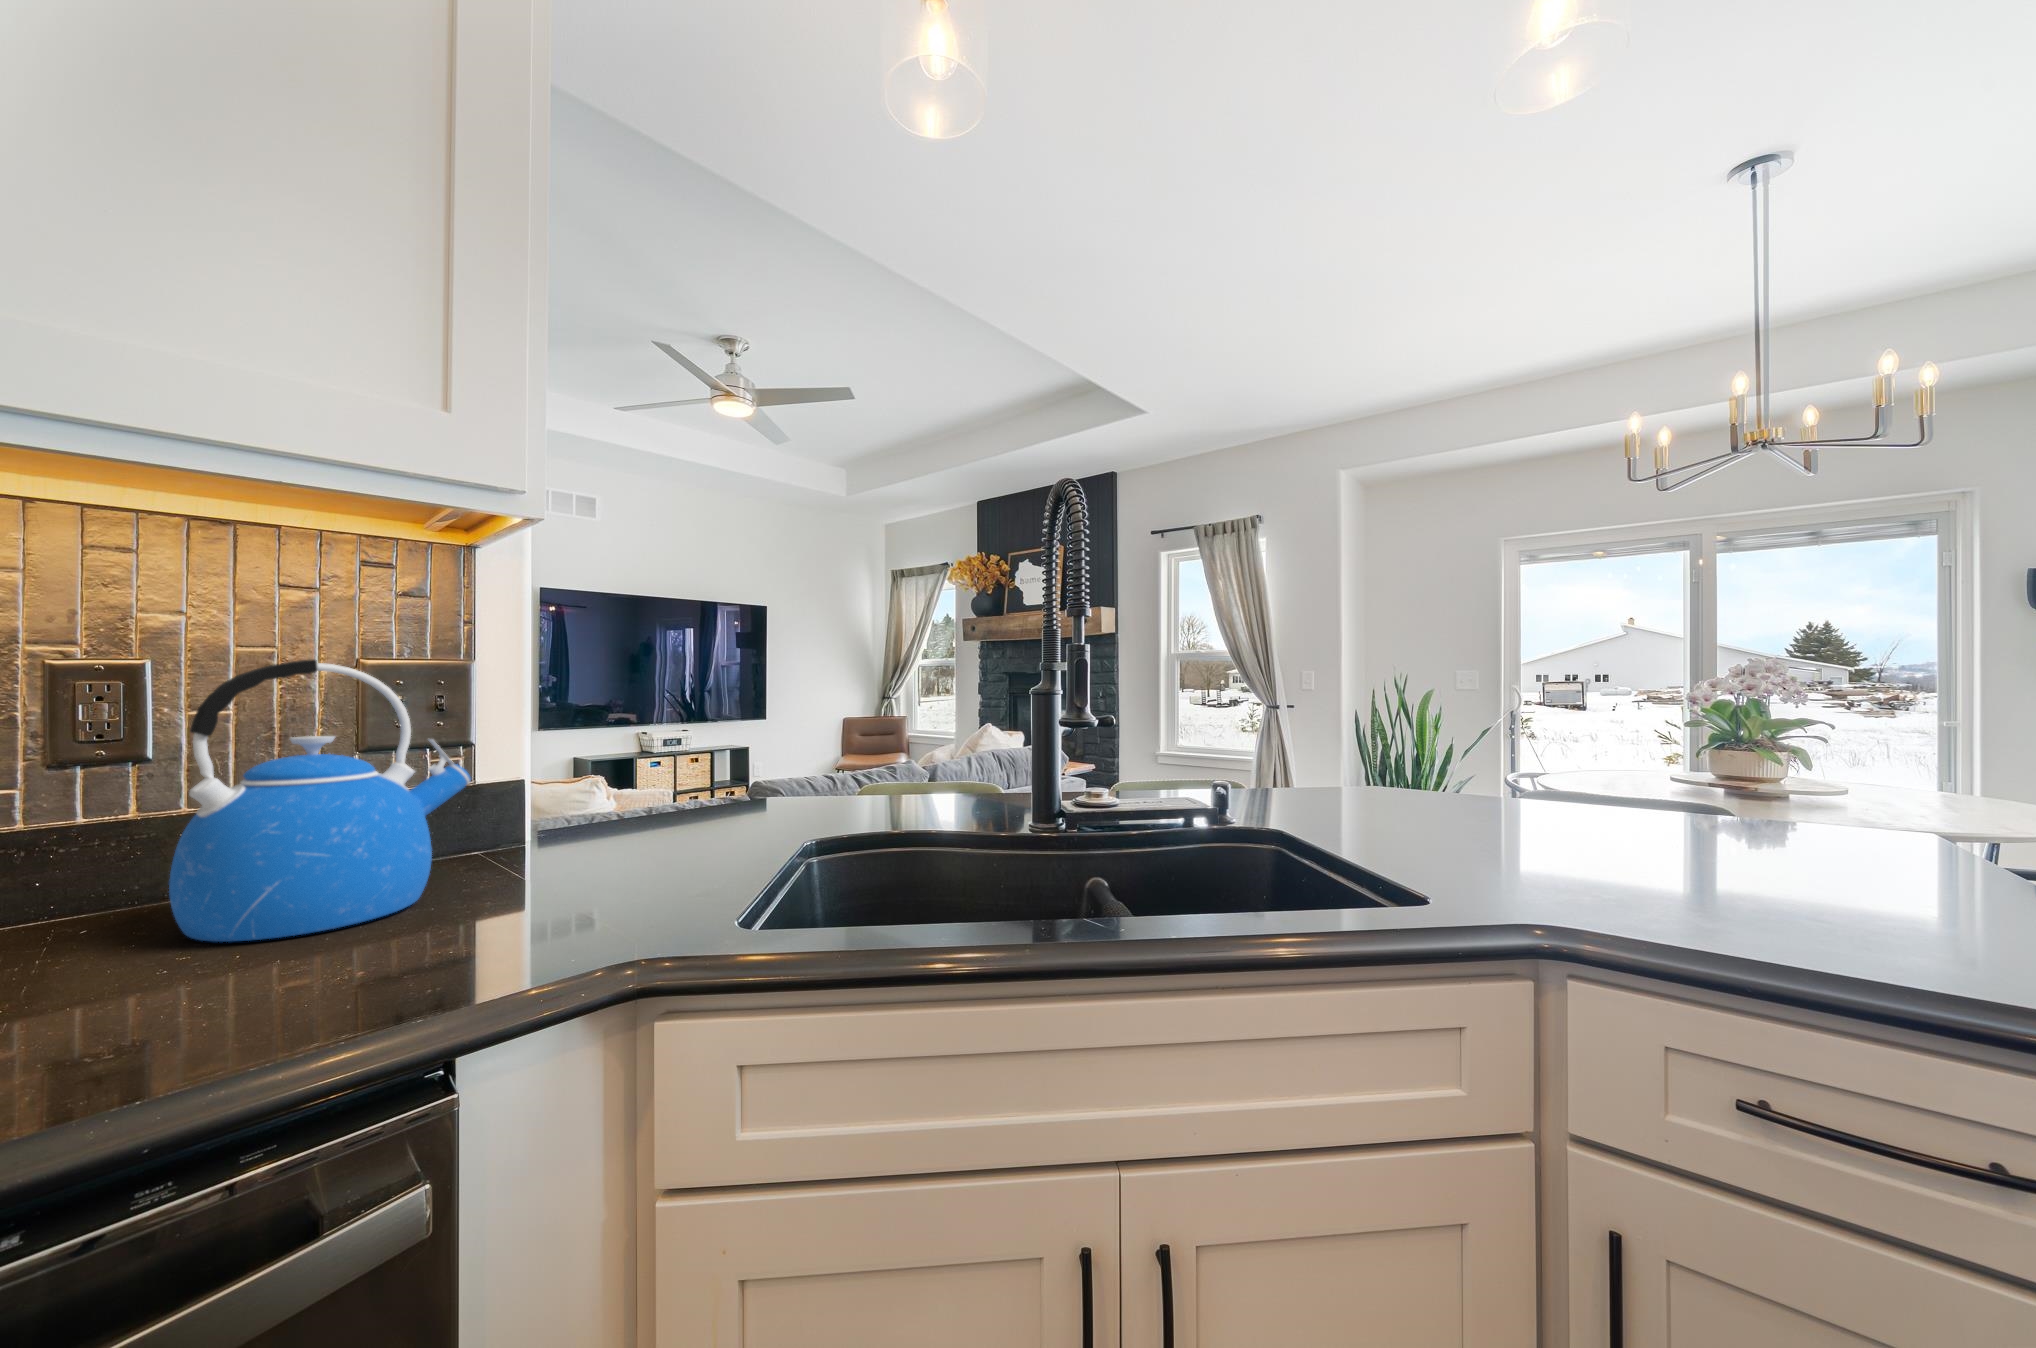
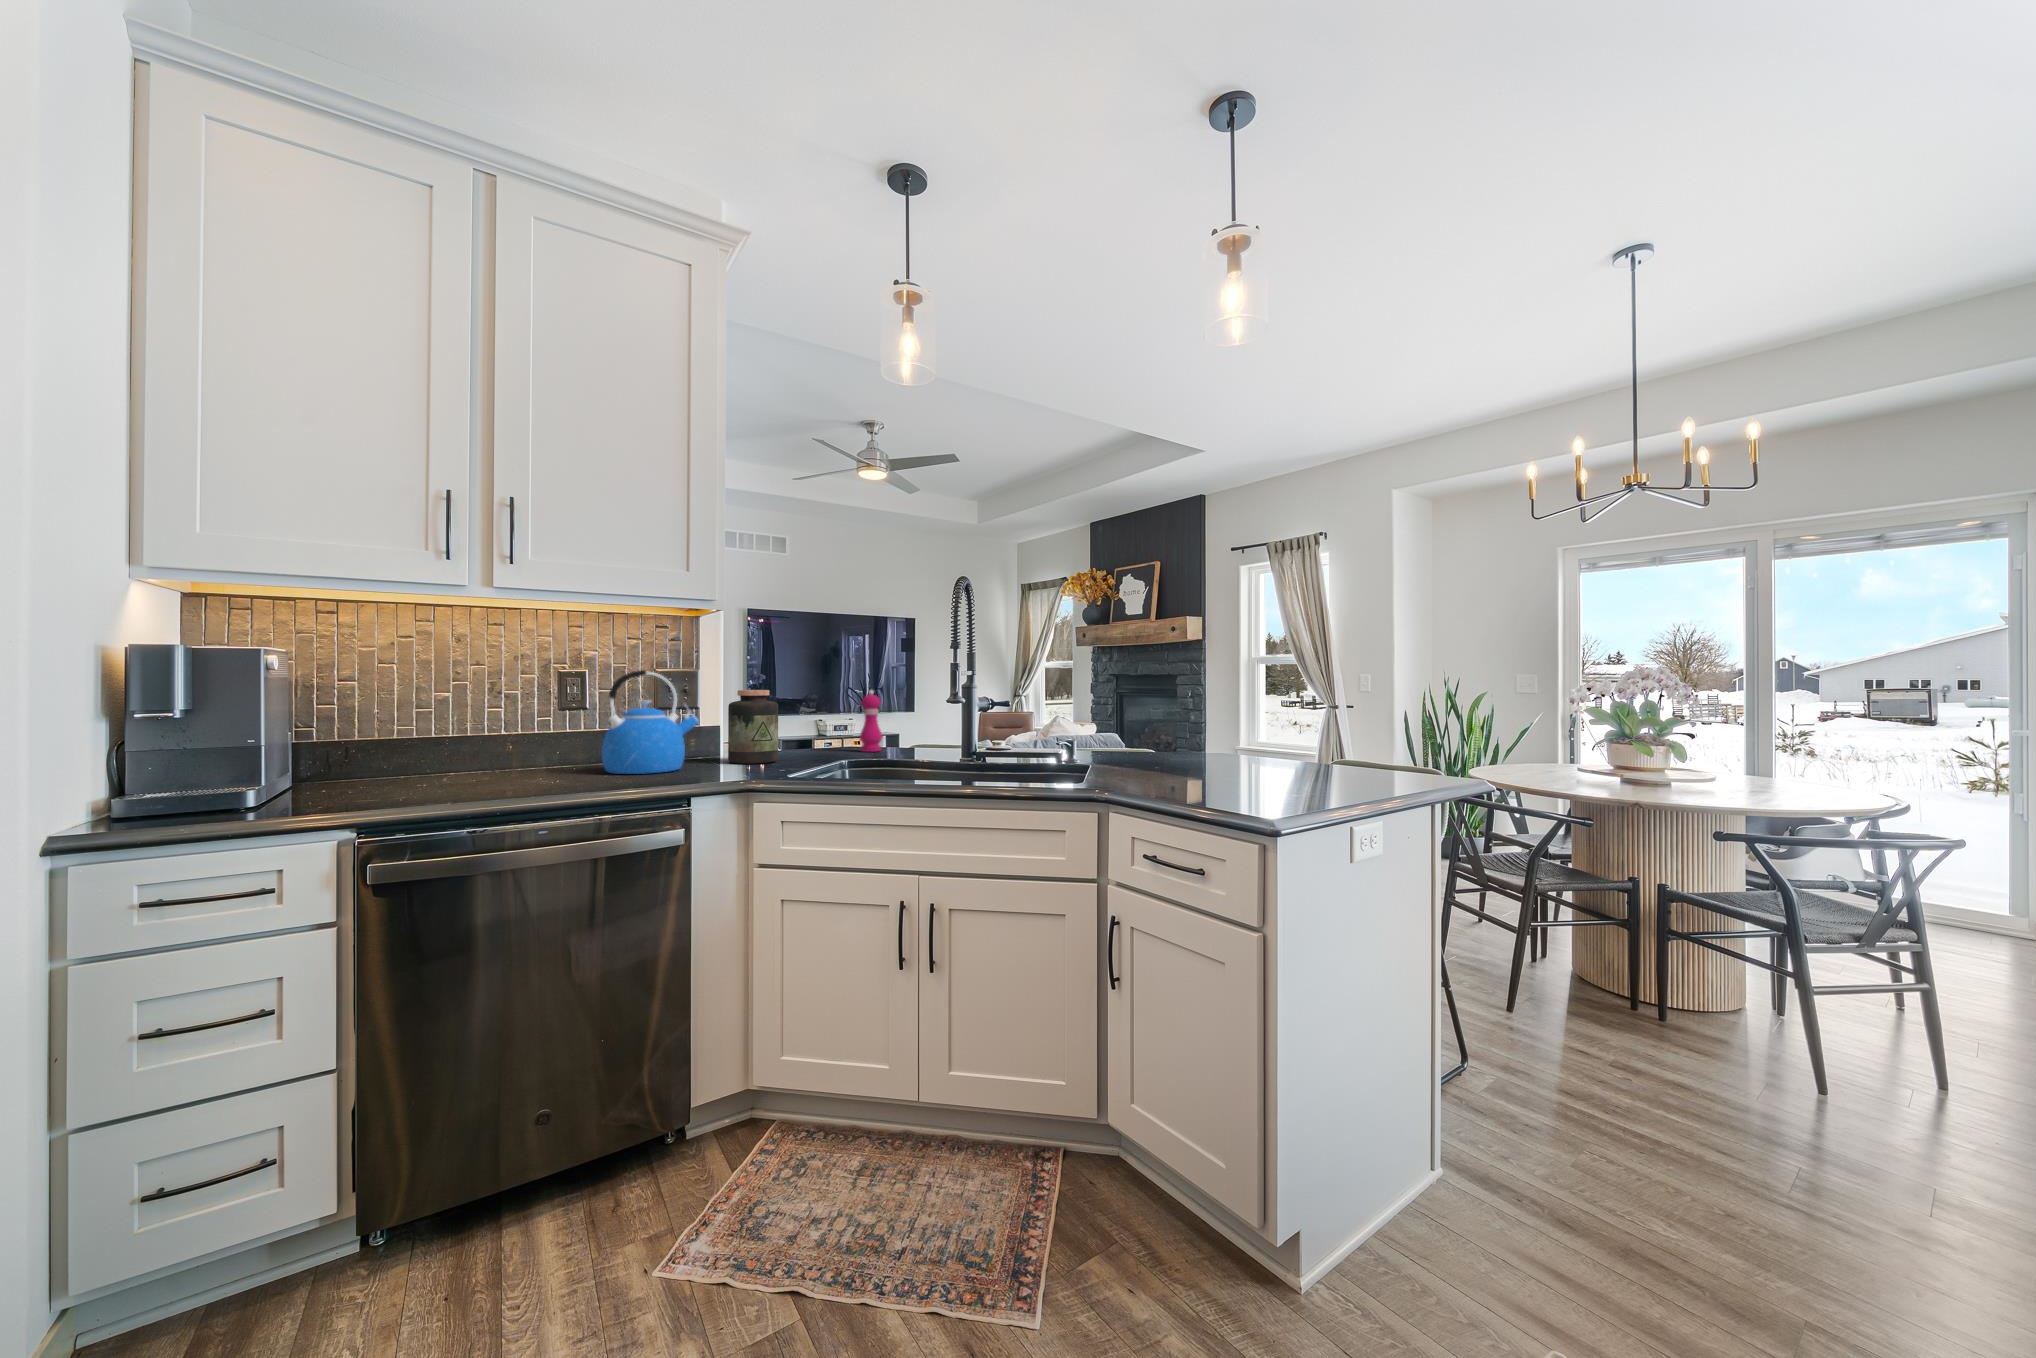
pepper mill: none [789,698,828,806] -> present [860,690,882,752]
jar: none [541,703,653,863] -> present [728,690,778,764]

